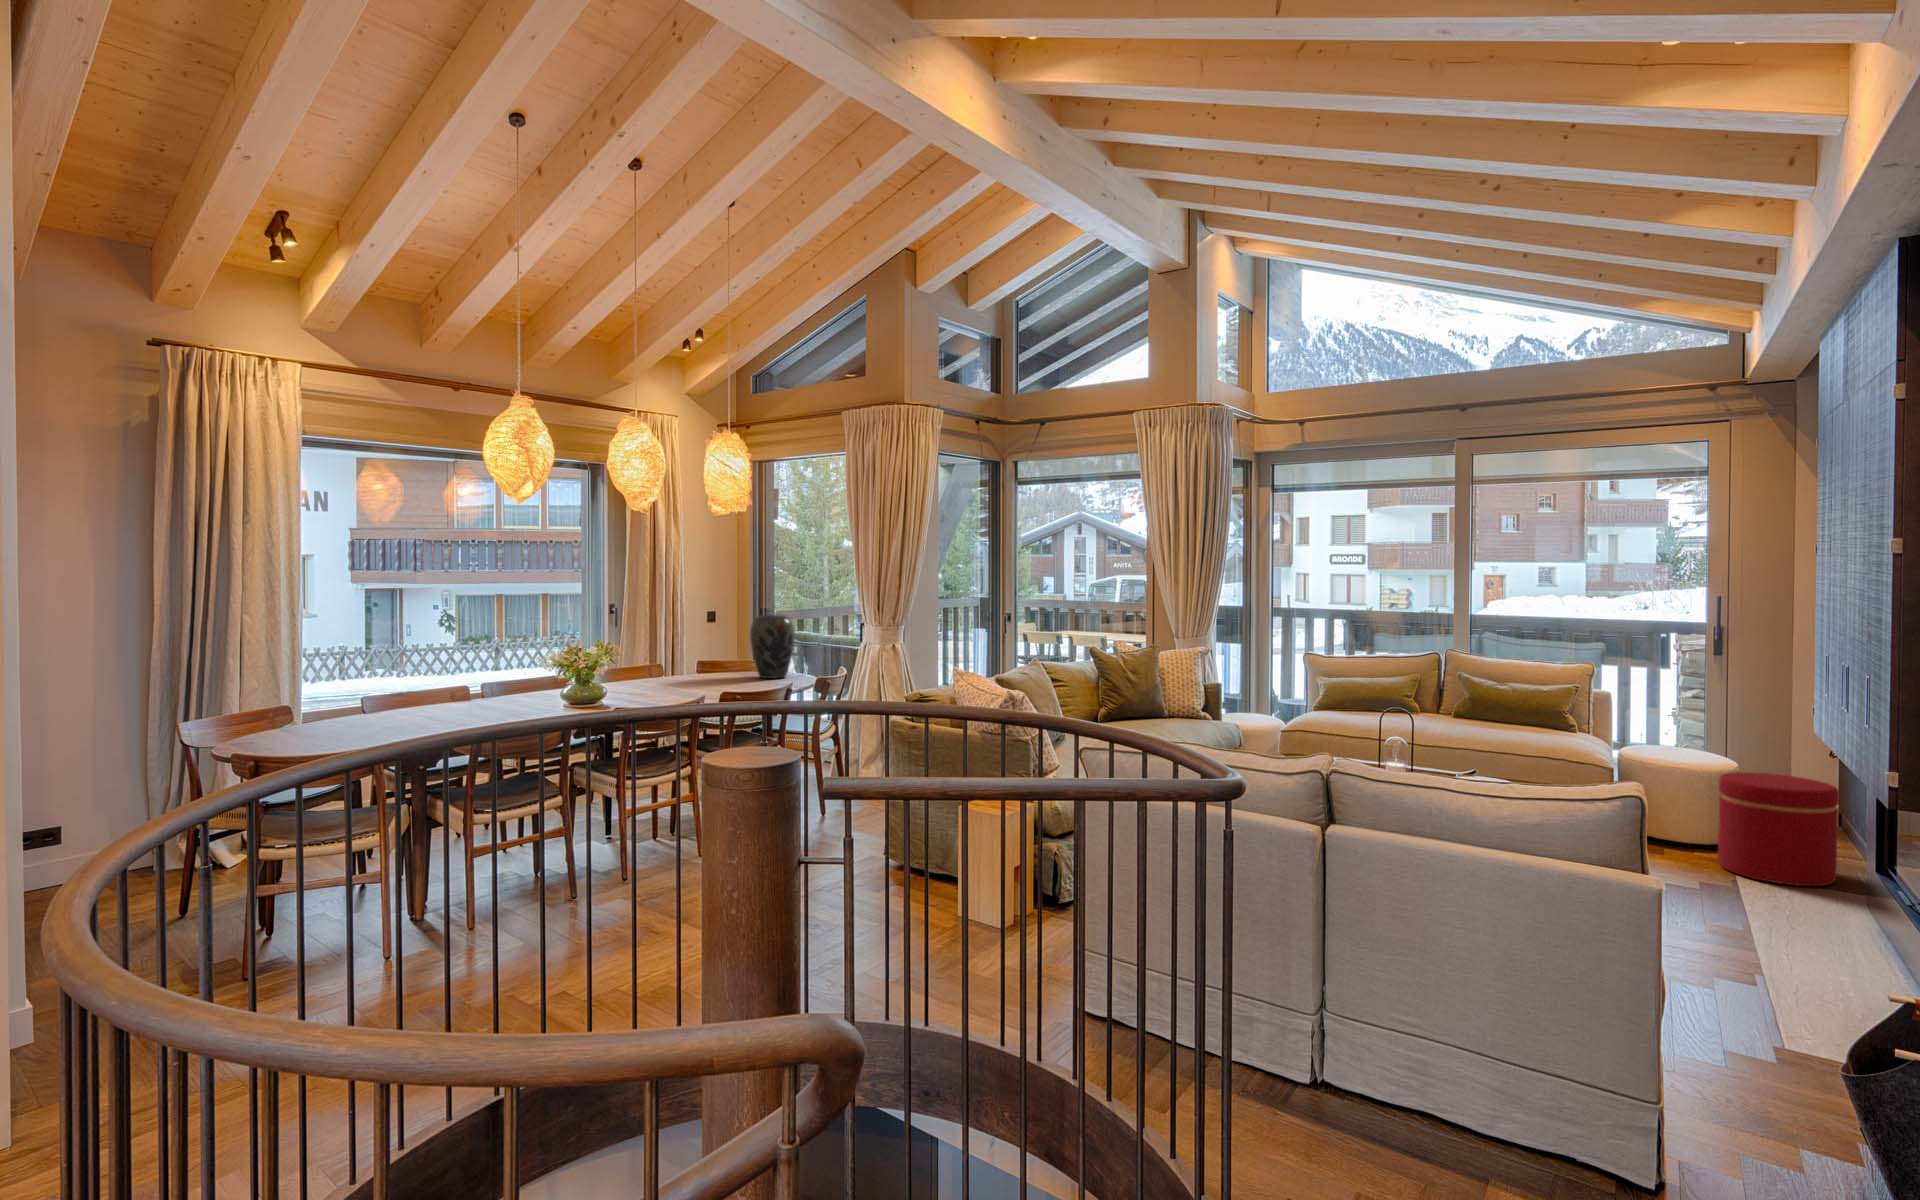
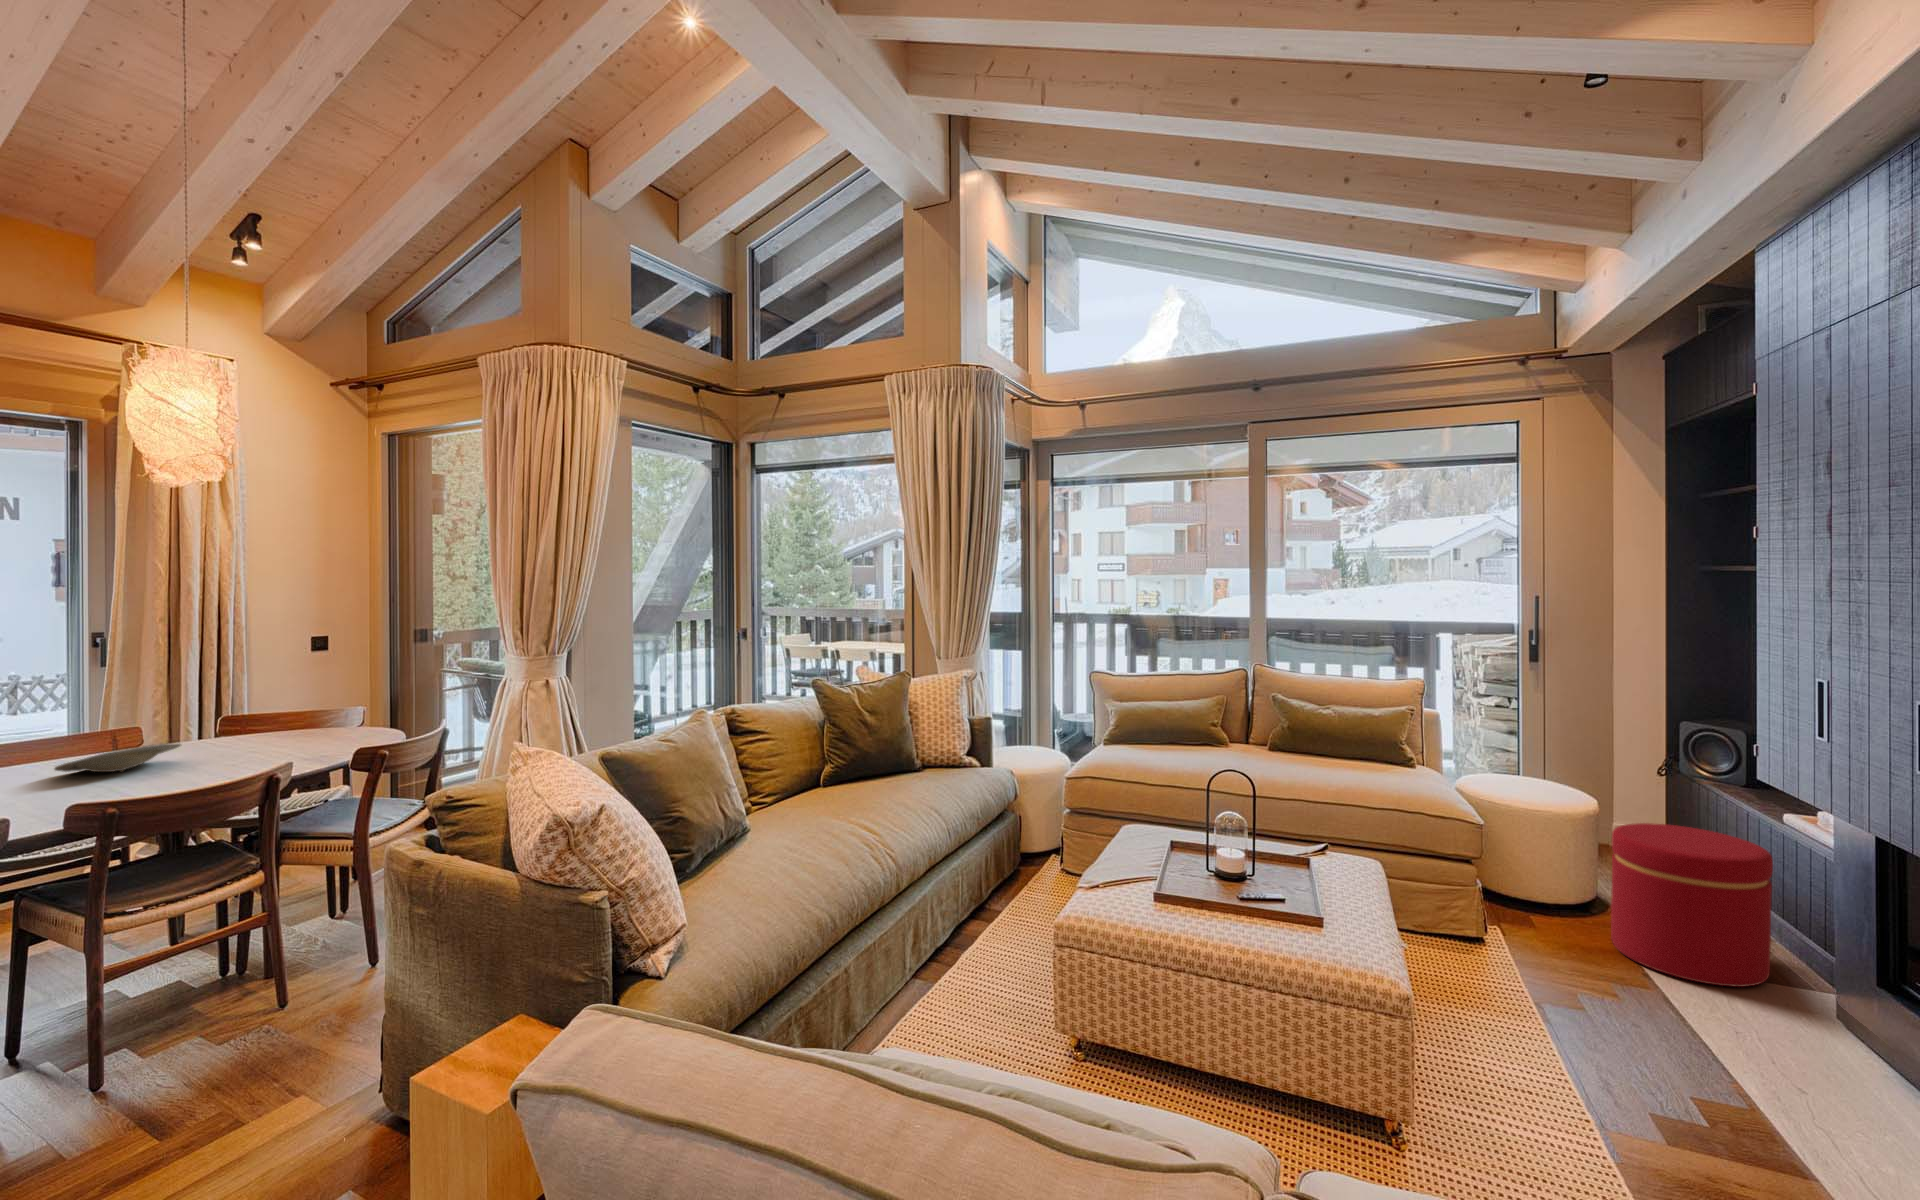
vase: present [750,615,795,679] -> none [274,644,360,744]
plate: none [664,671,719,686] -> present [55,743,181,772]

